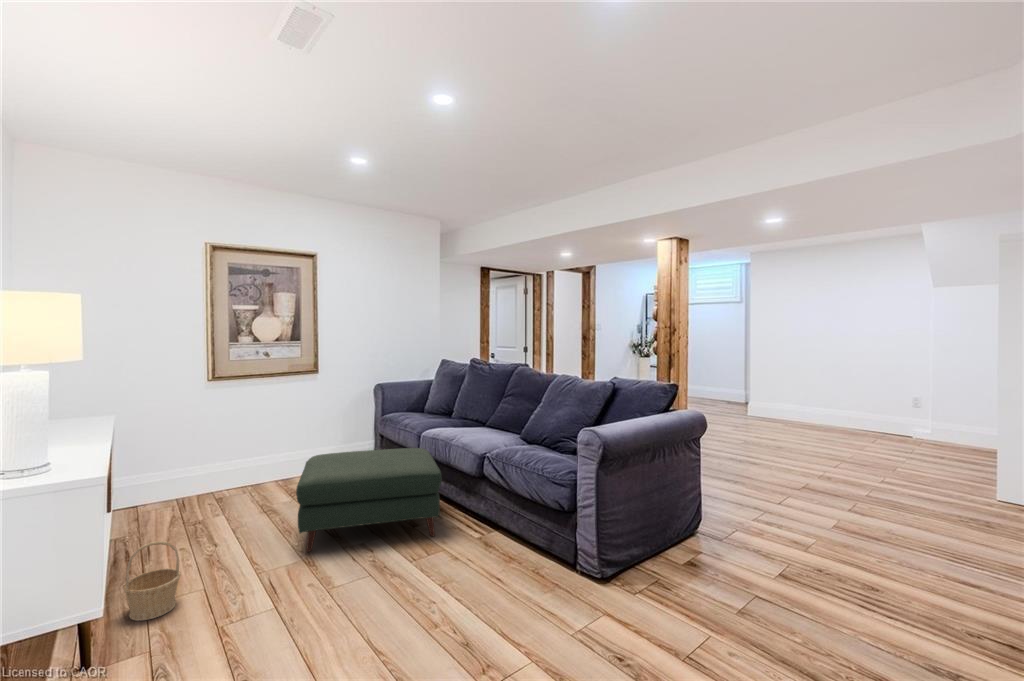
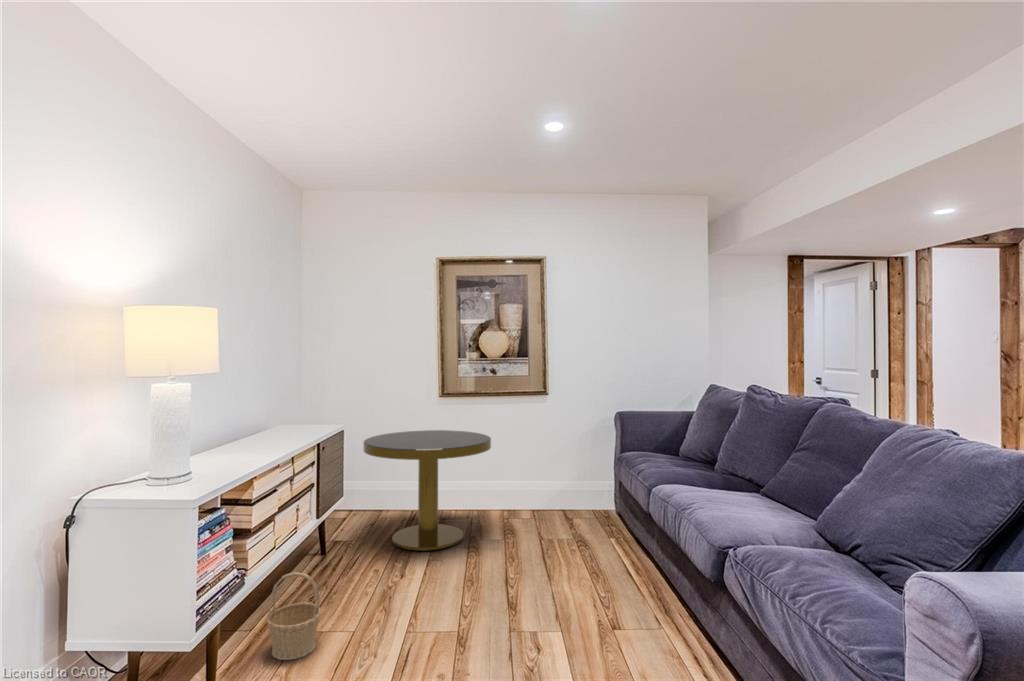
side table: none [143,408,280,519] -> present [363,430,491,551]
ottoman: present [296,448,442,552] -> none [455,498,654,654]

